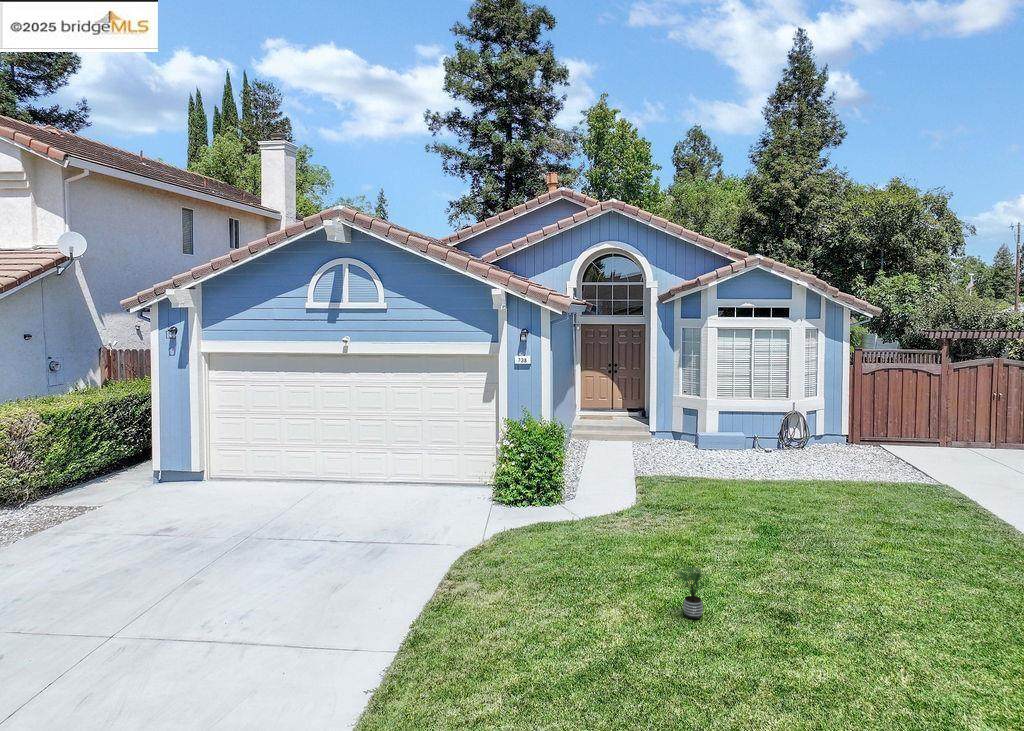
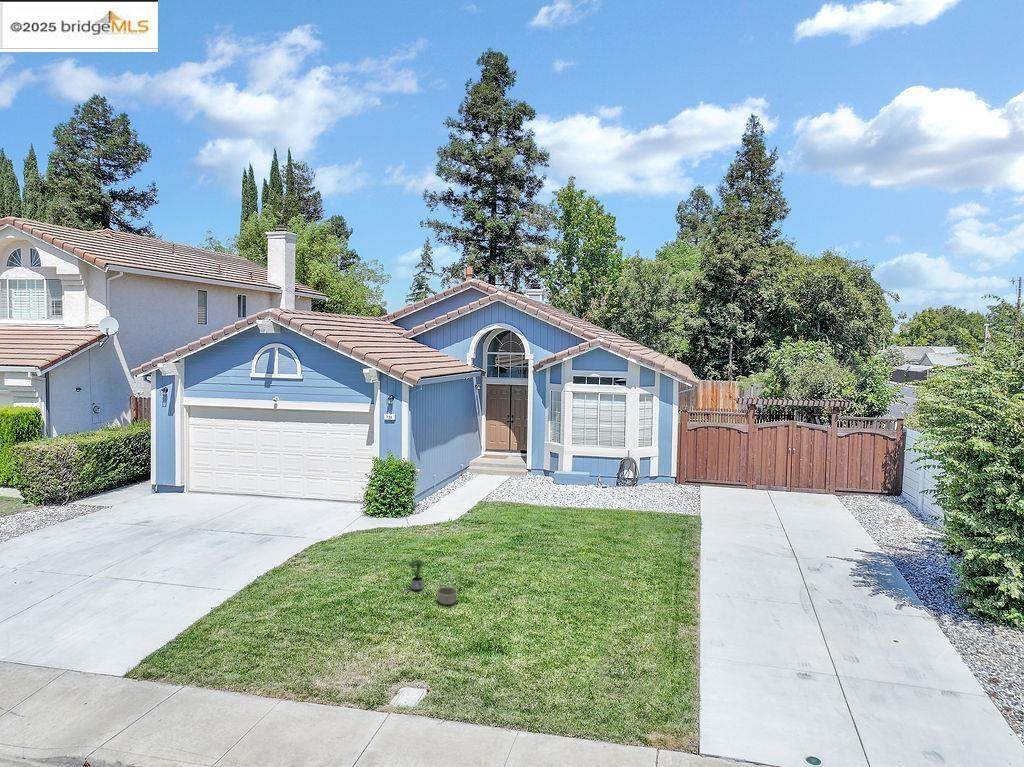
basket: none [747,589,787,643] -> present [437,573,457,605]

